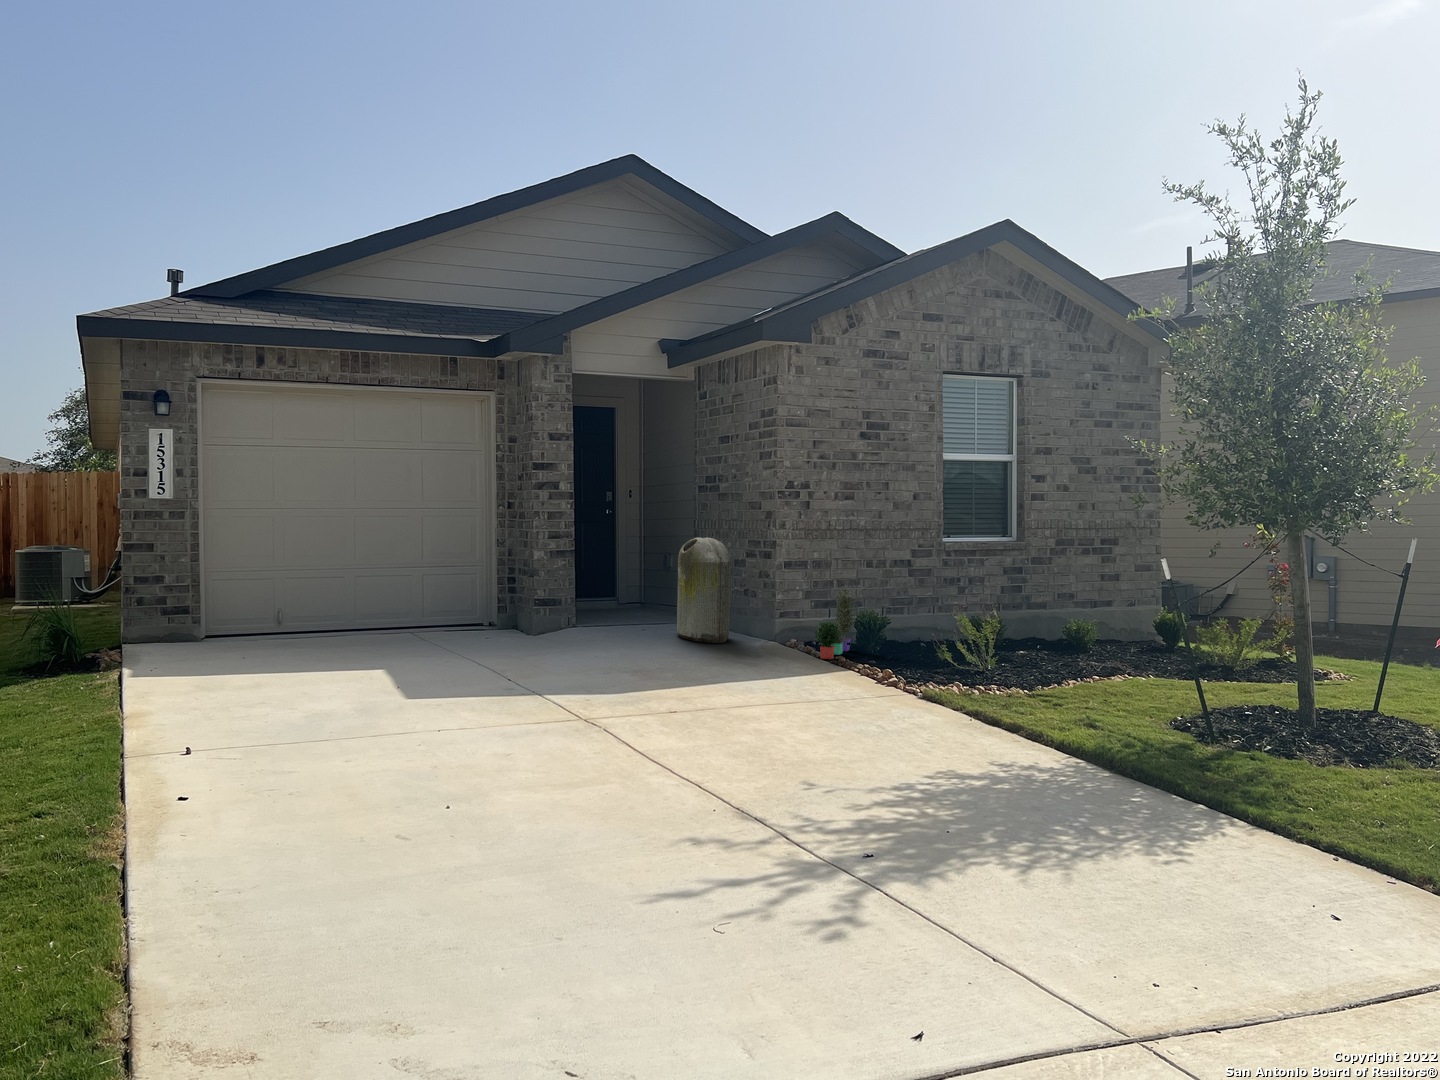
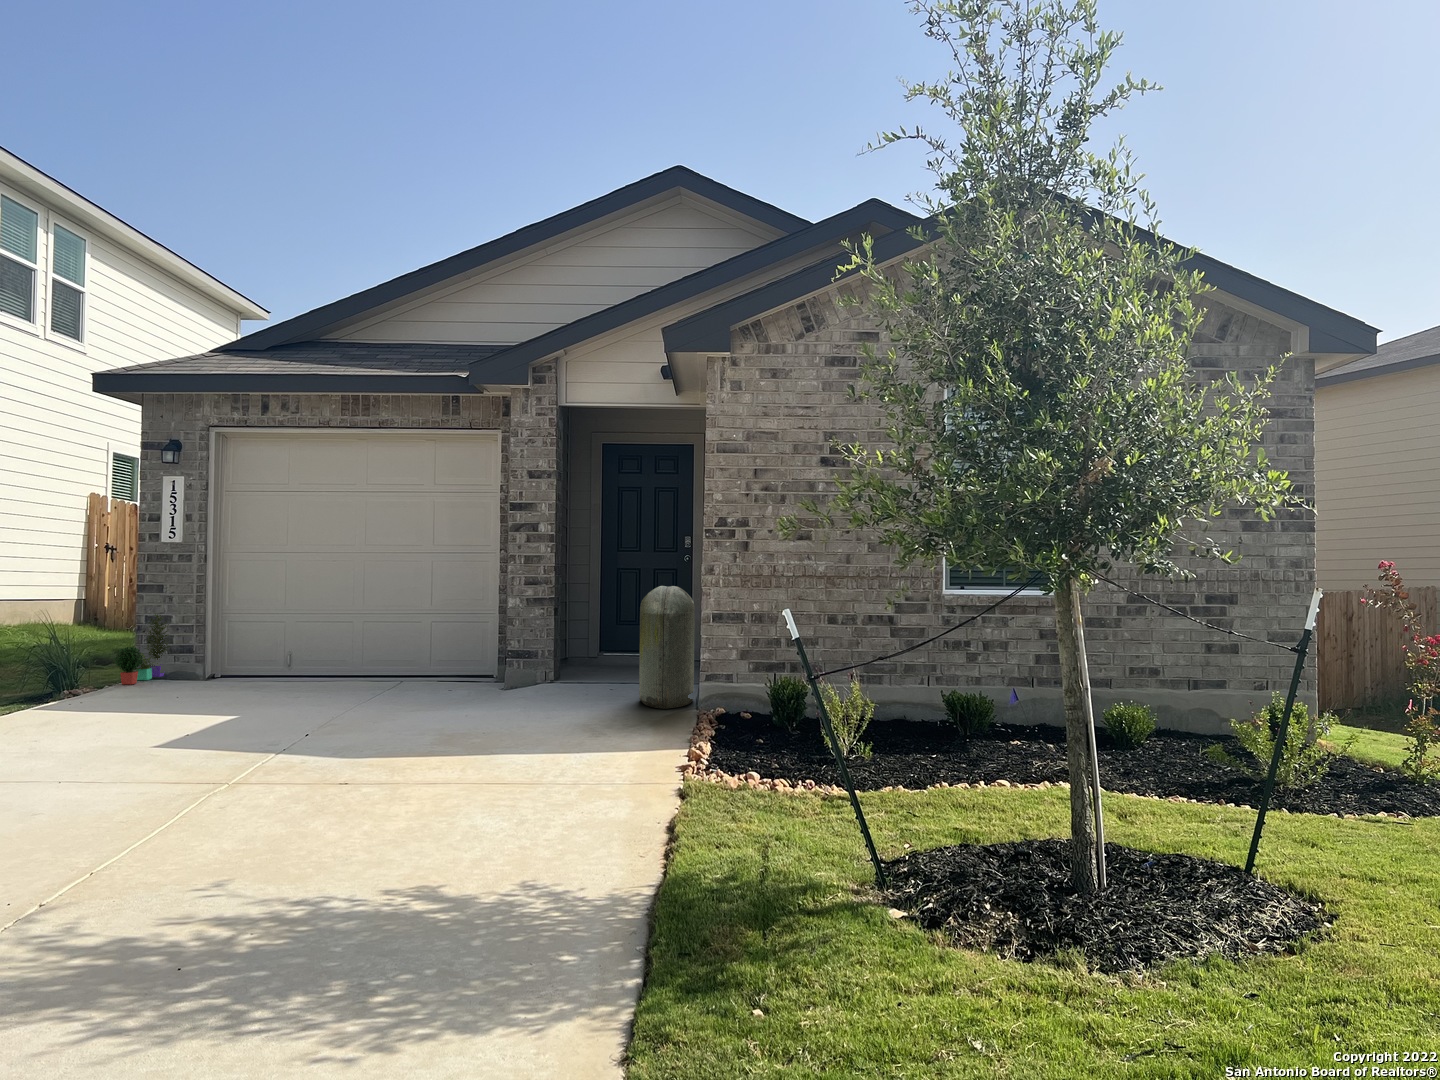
potted plant: present [815,588,855,659] -> present [114,614,170,684]

